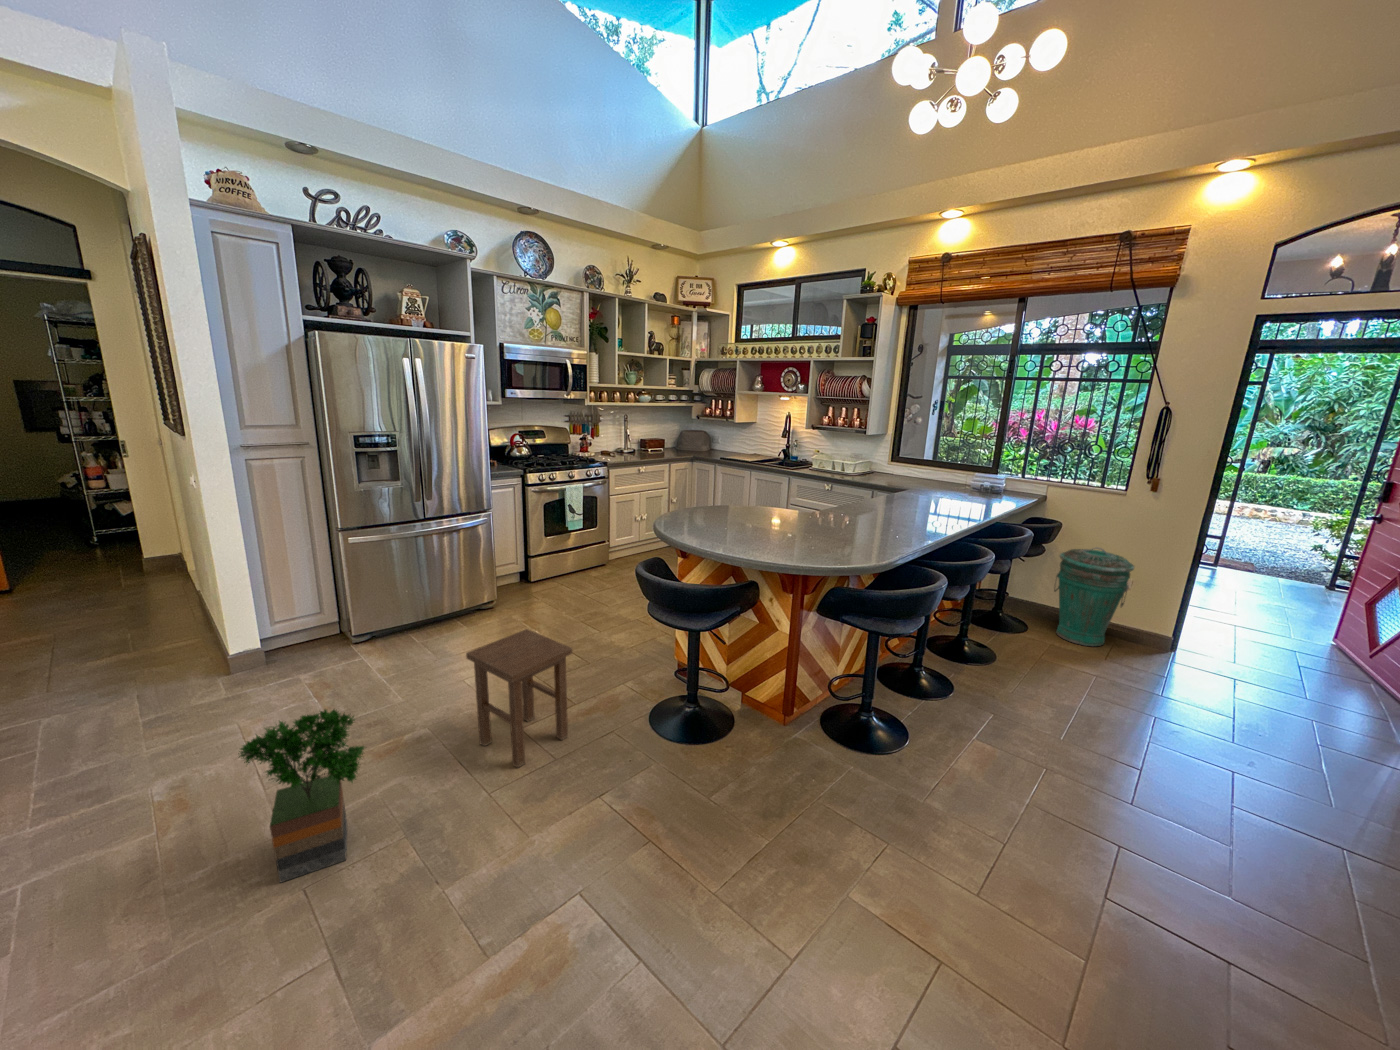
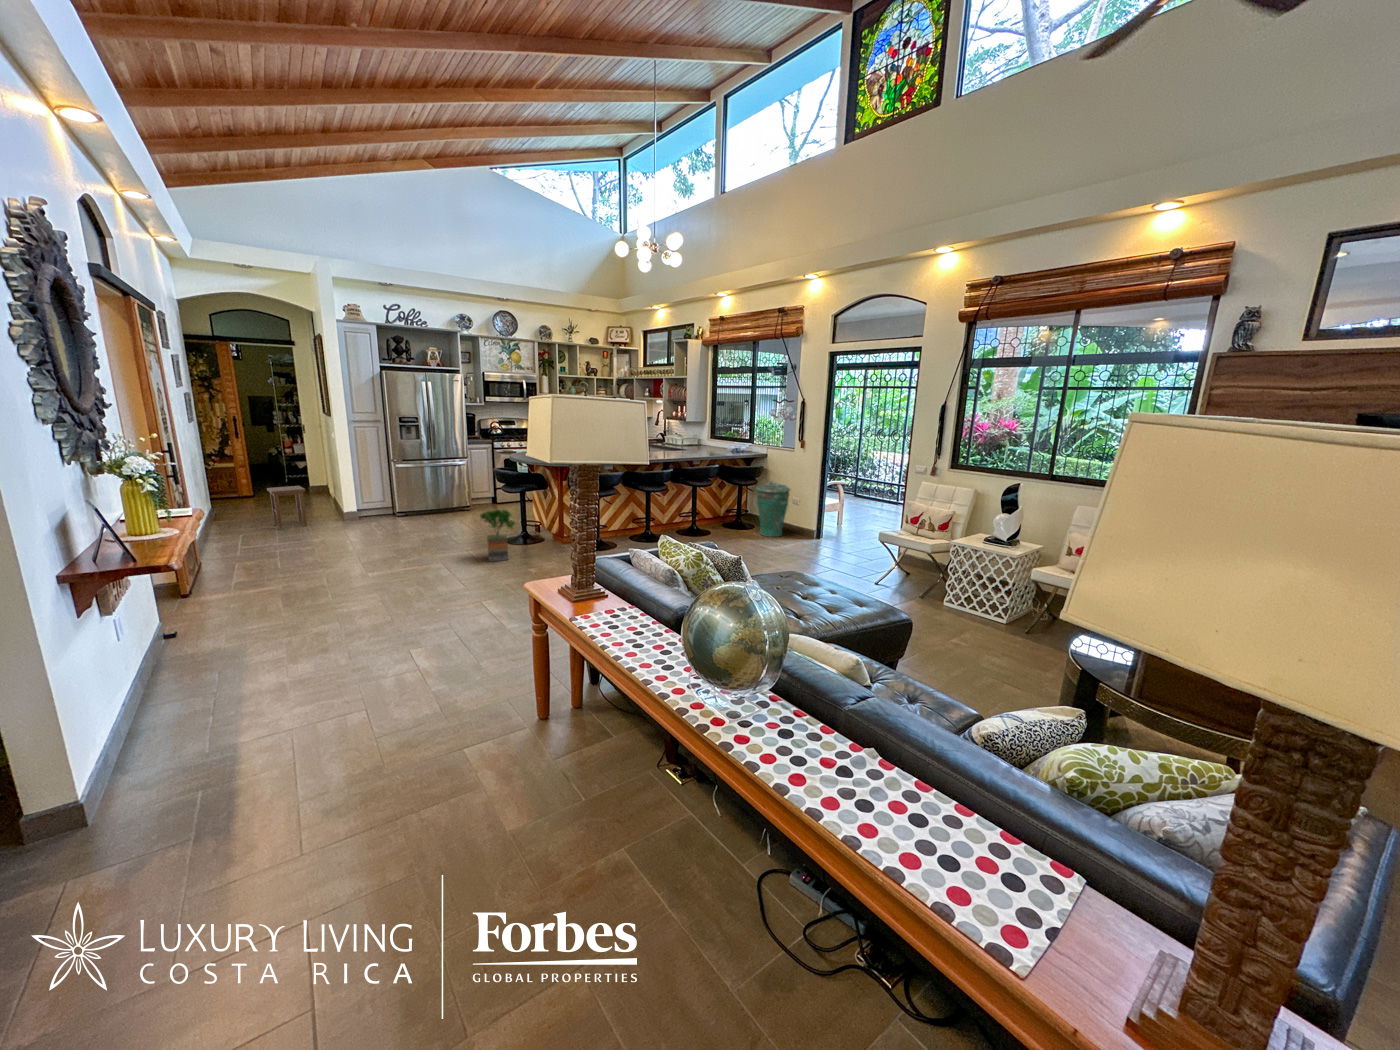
stool: present [466,629,572,768] -> present [267,486,307,529]
potted tree: present [239,710,364,882] -> present [480,509,515,561]

